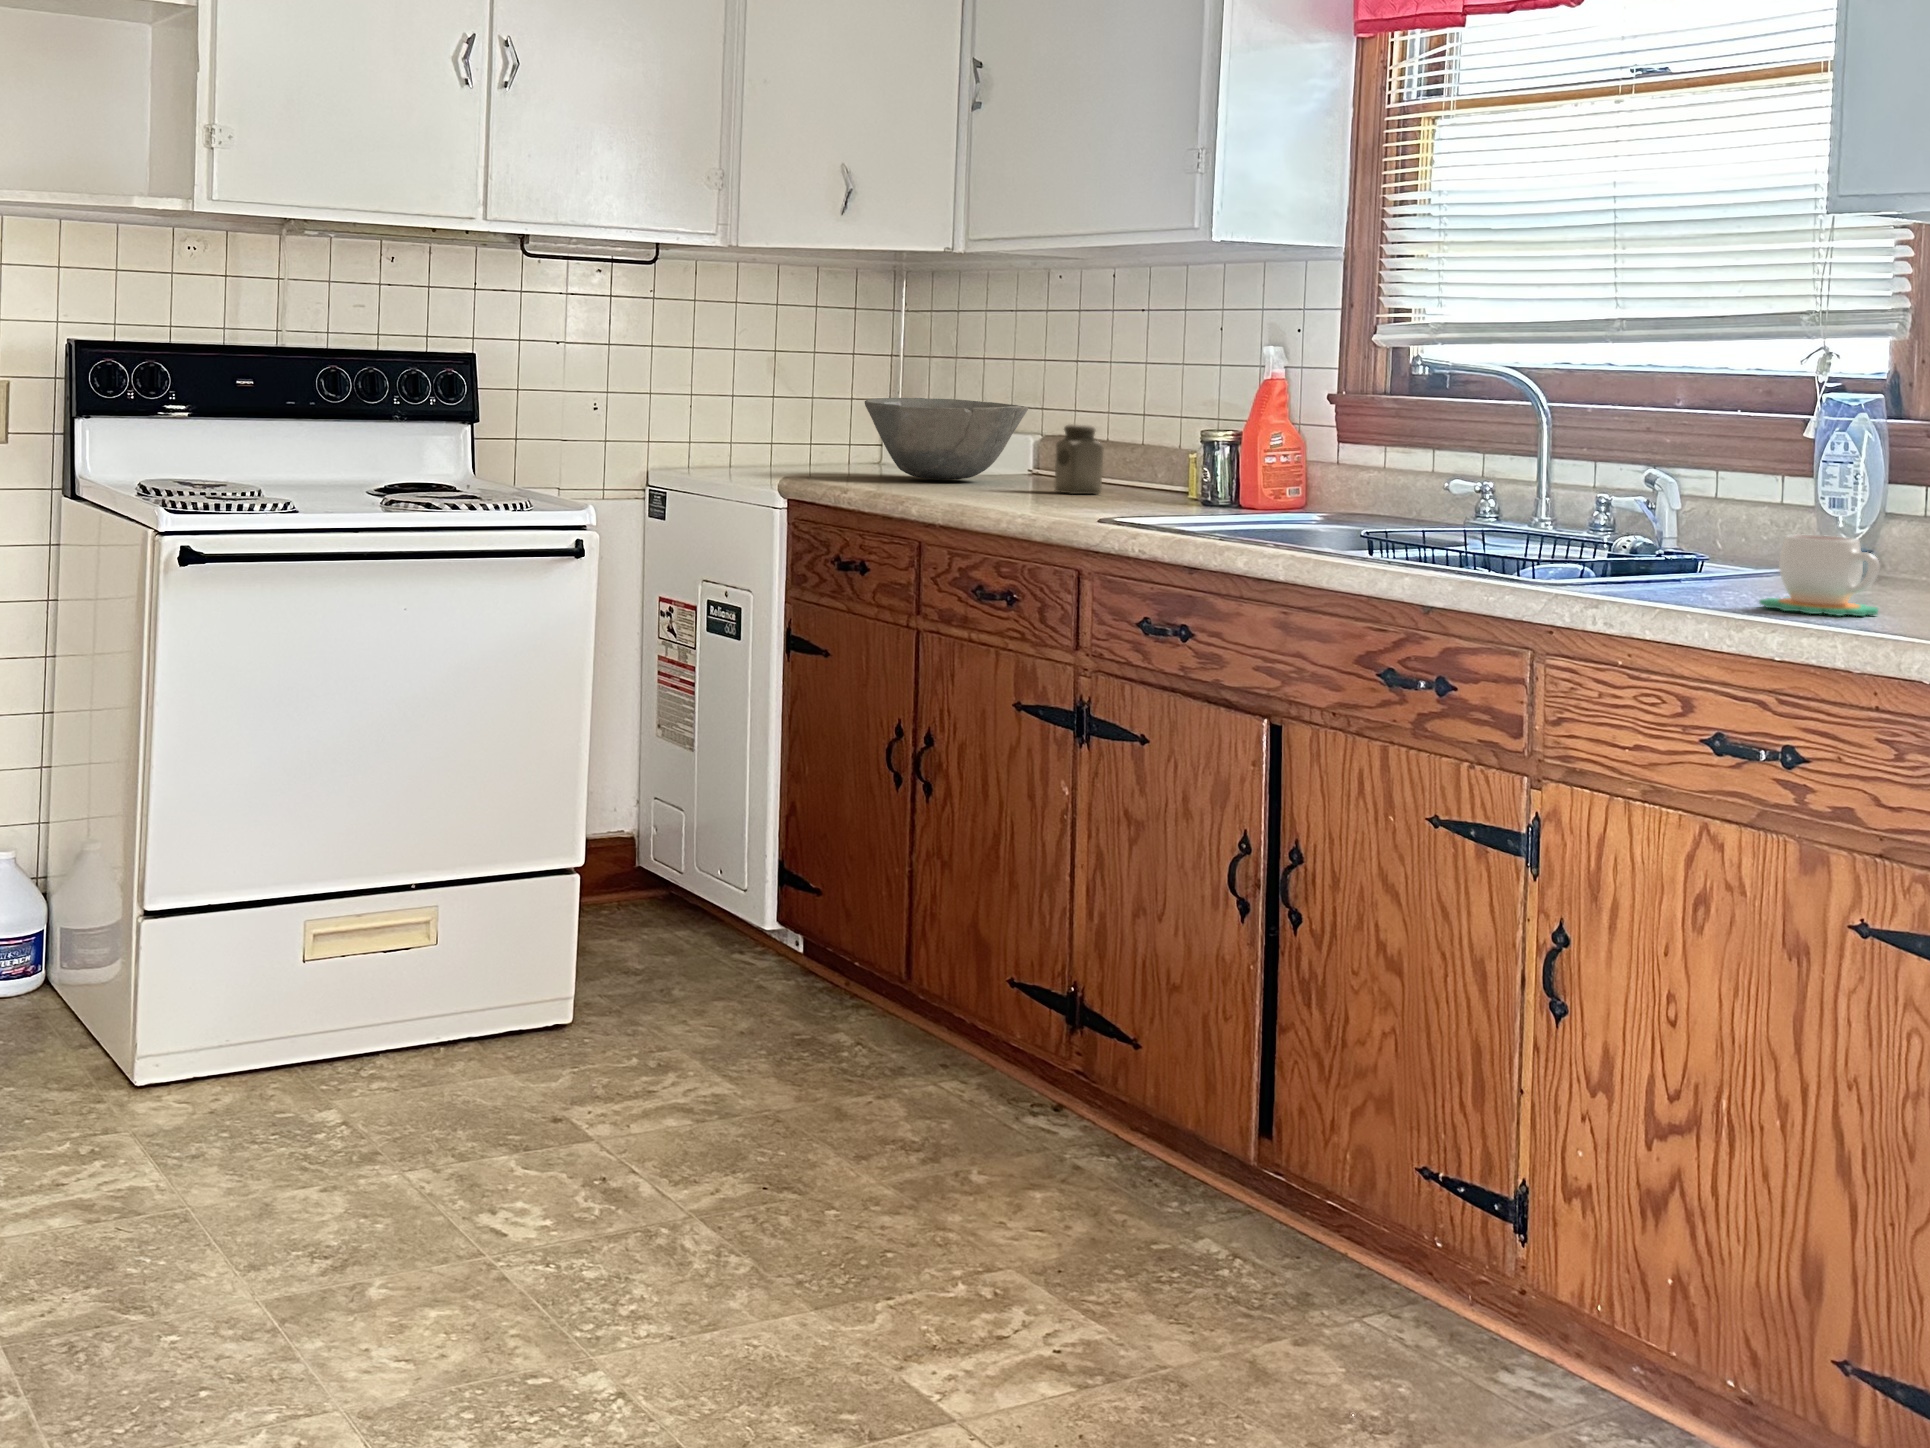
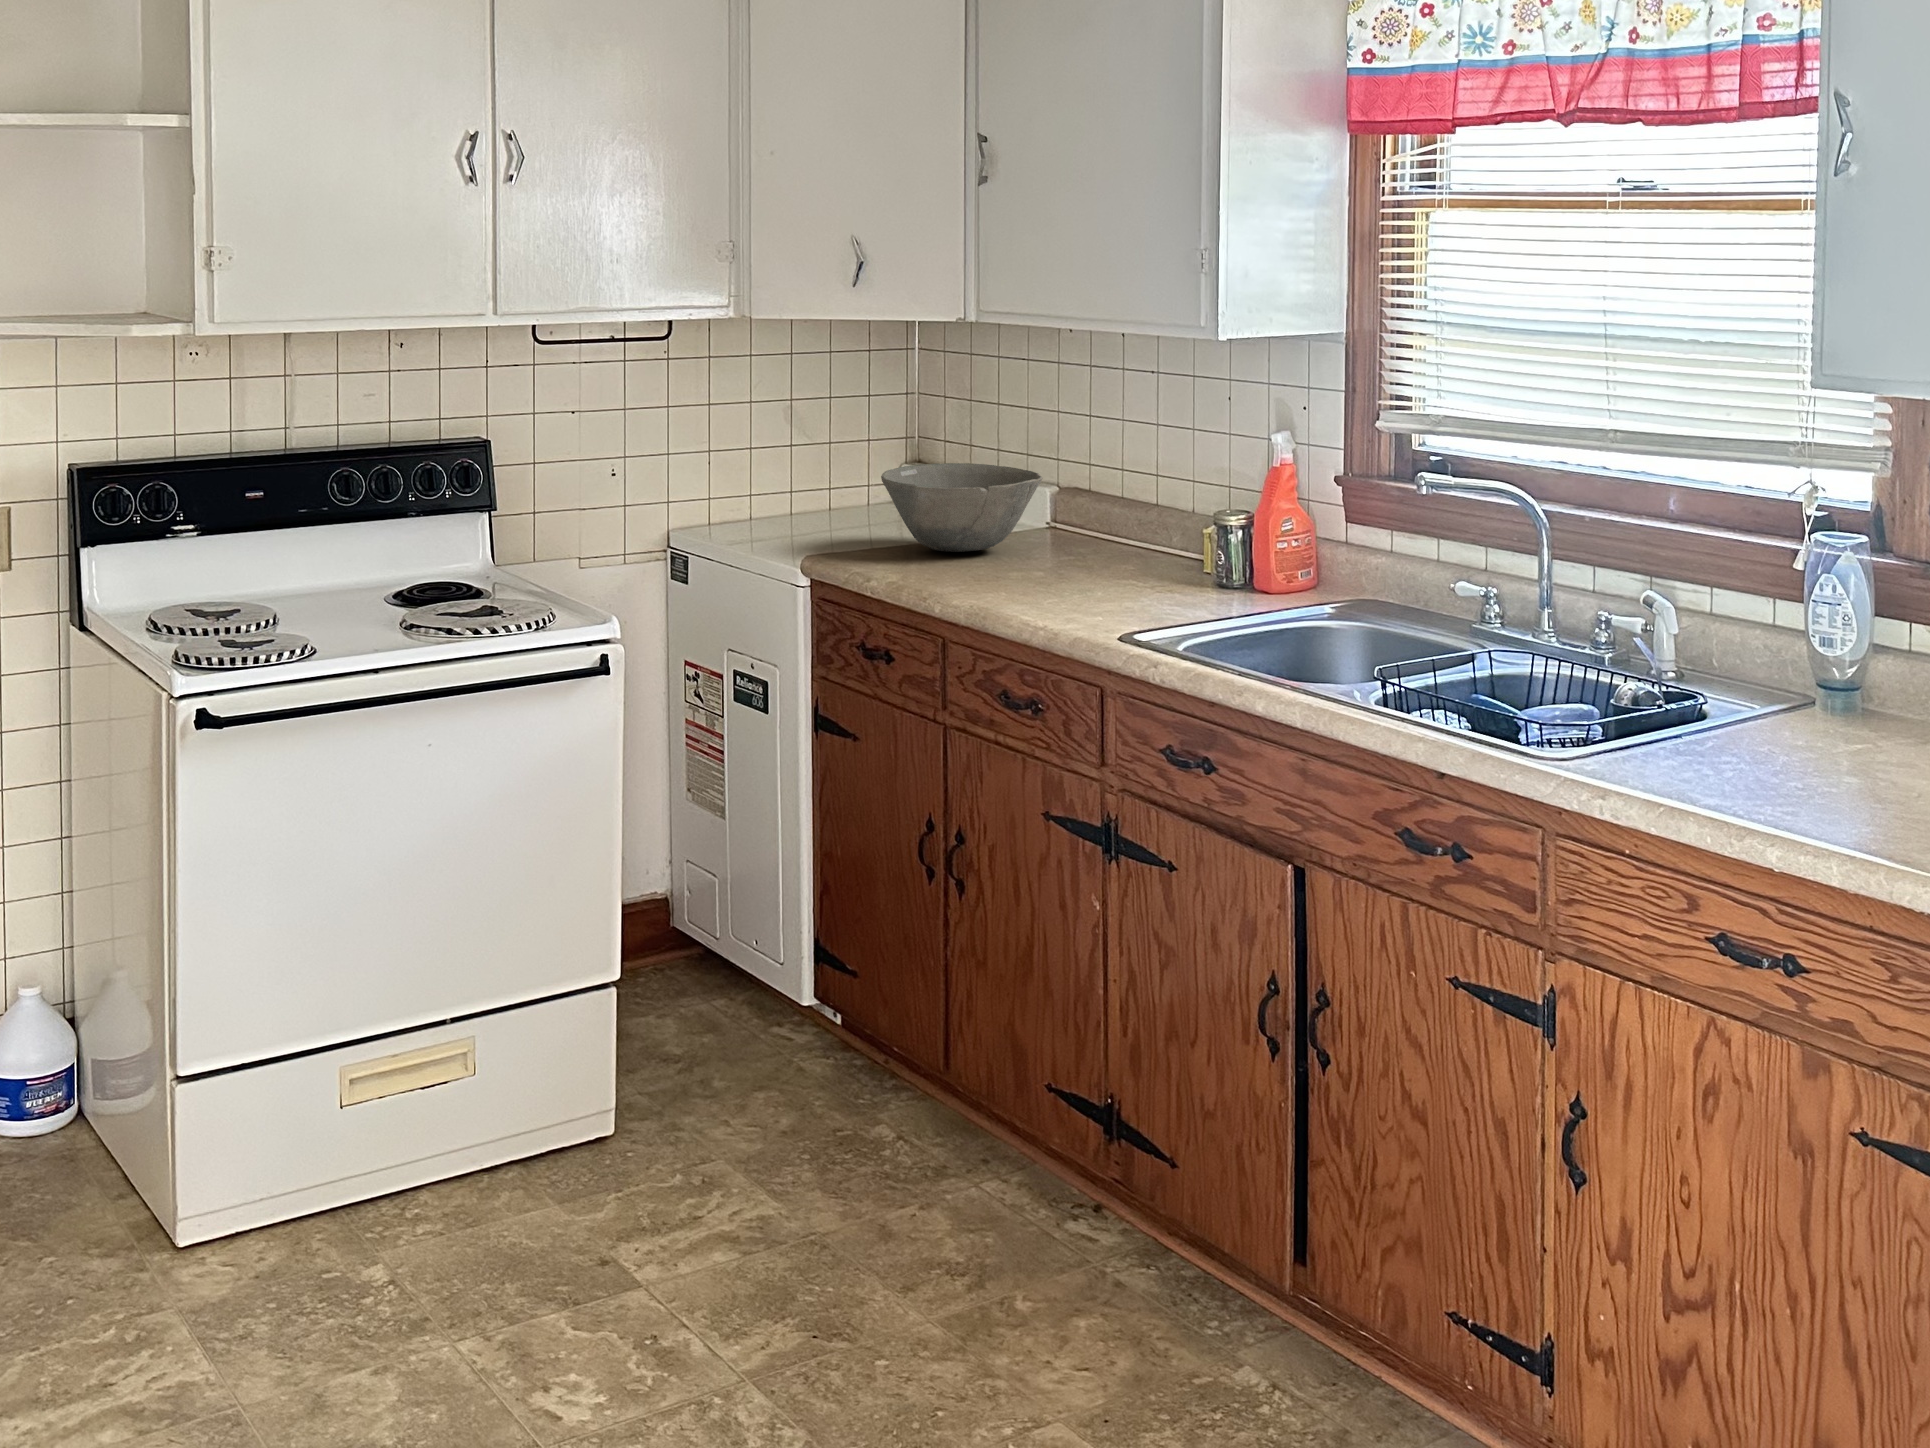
salt shaker: present [1054,424,1104,494] -> none [1071,506,1118,577]
mug: present [1760,534,1880,616] -> none [1758,731,1871,822]

